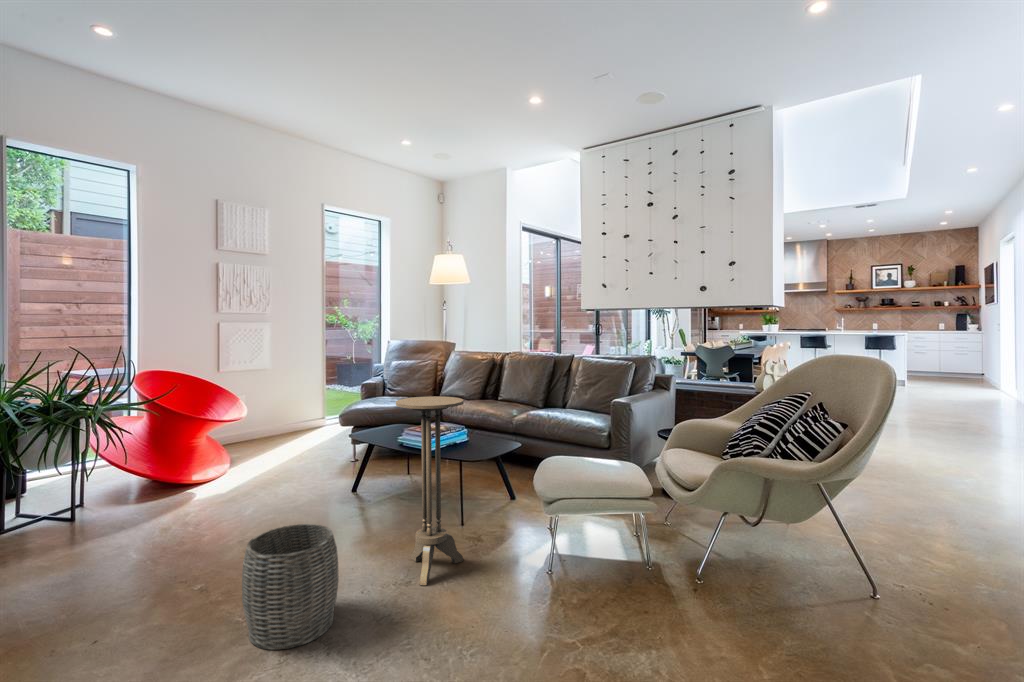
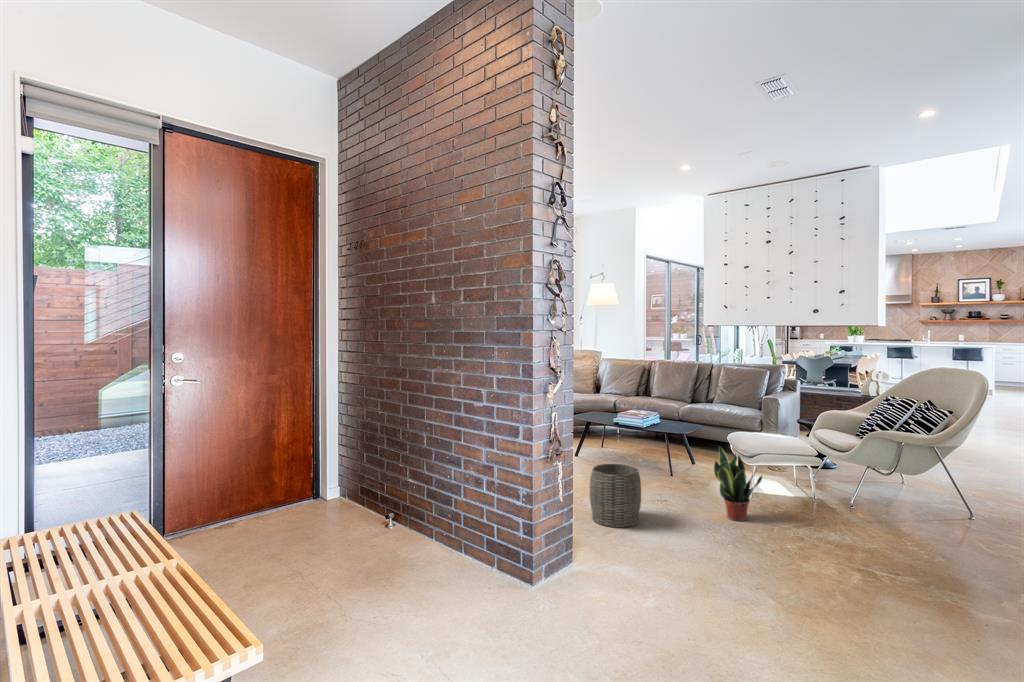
side table: present [396,396,463,585] -> none [651,391,694,506]
potted plant: none [464,490,549,619] -> present [714,447,762,521]

